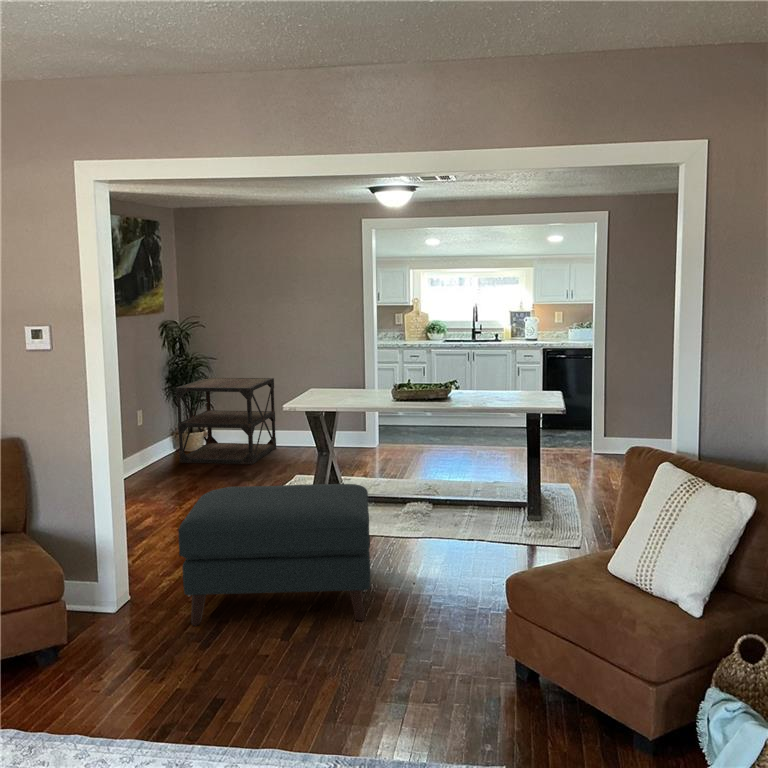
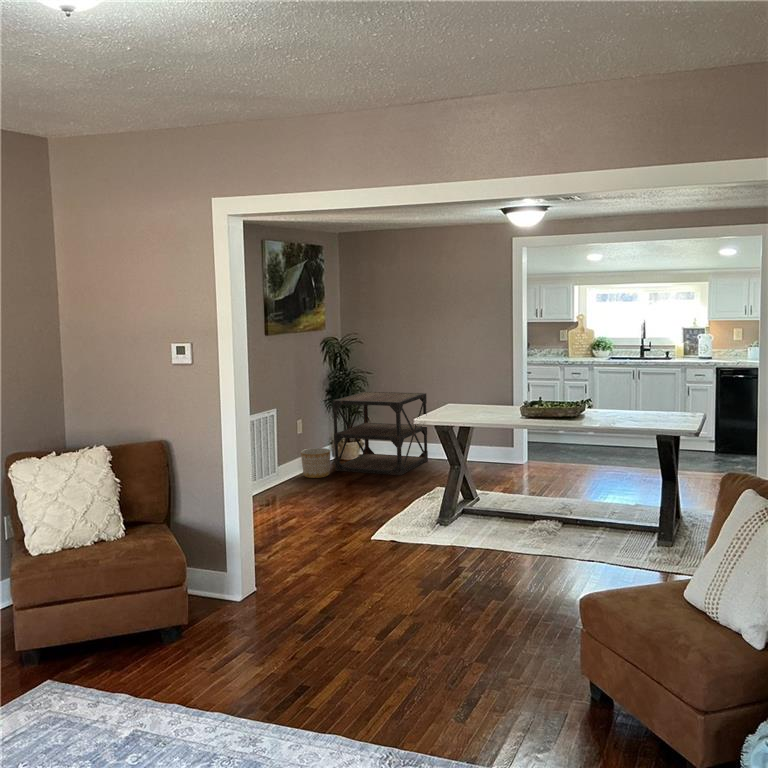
planter: none [142,439,176,472] -> present [301,448,331,478]
ottoman: present [178,484,370,626] -> none [289,494,477,629]

